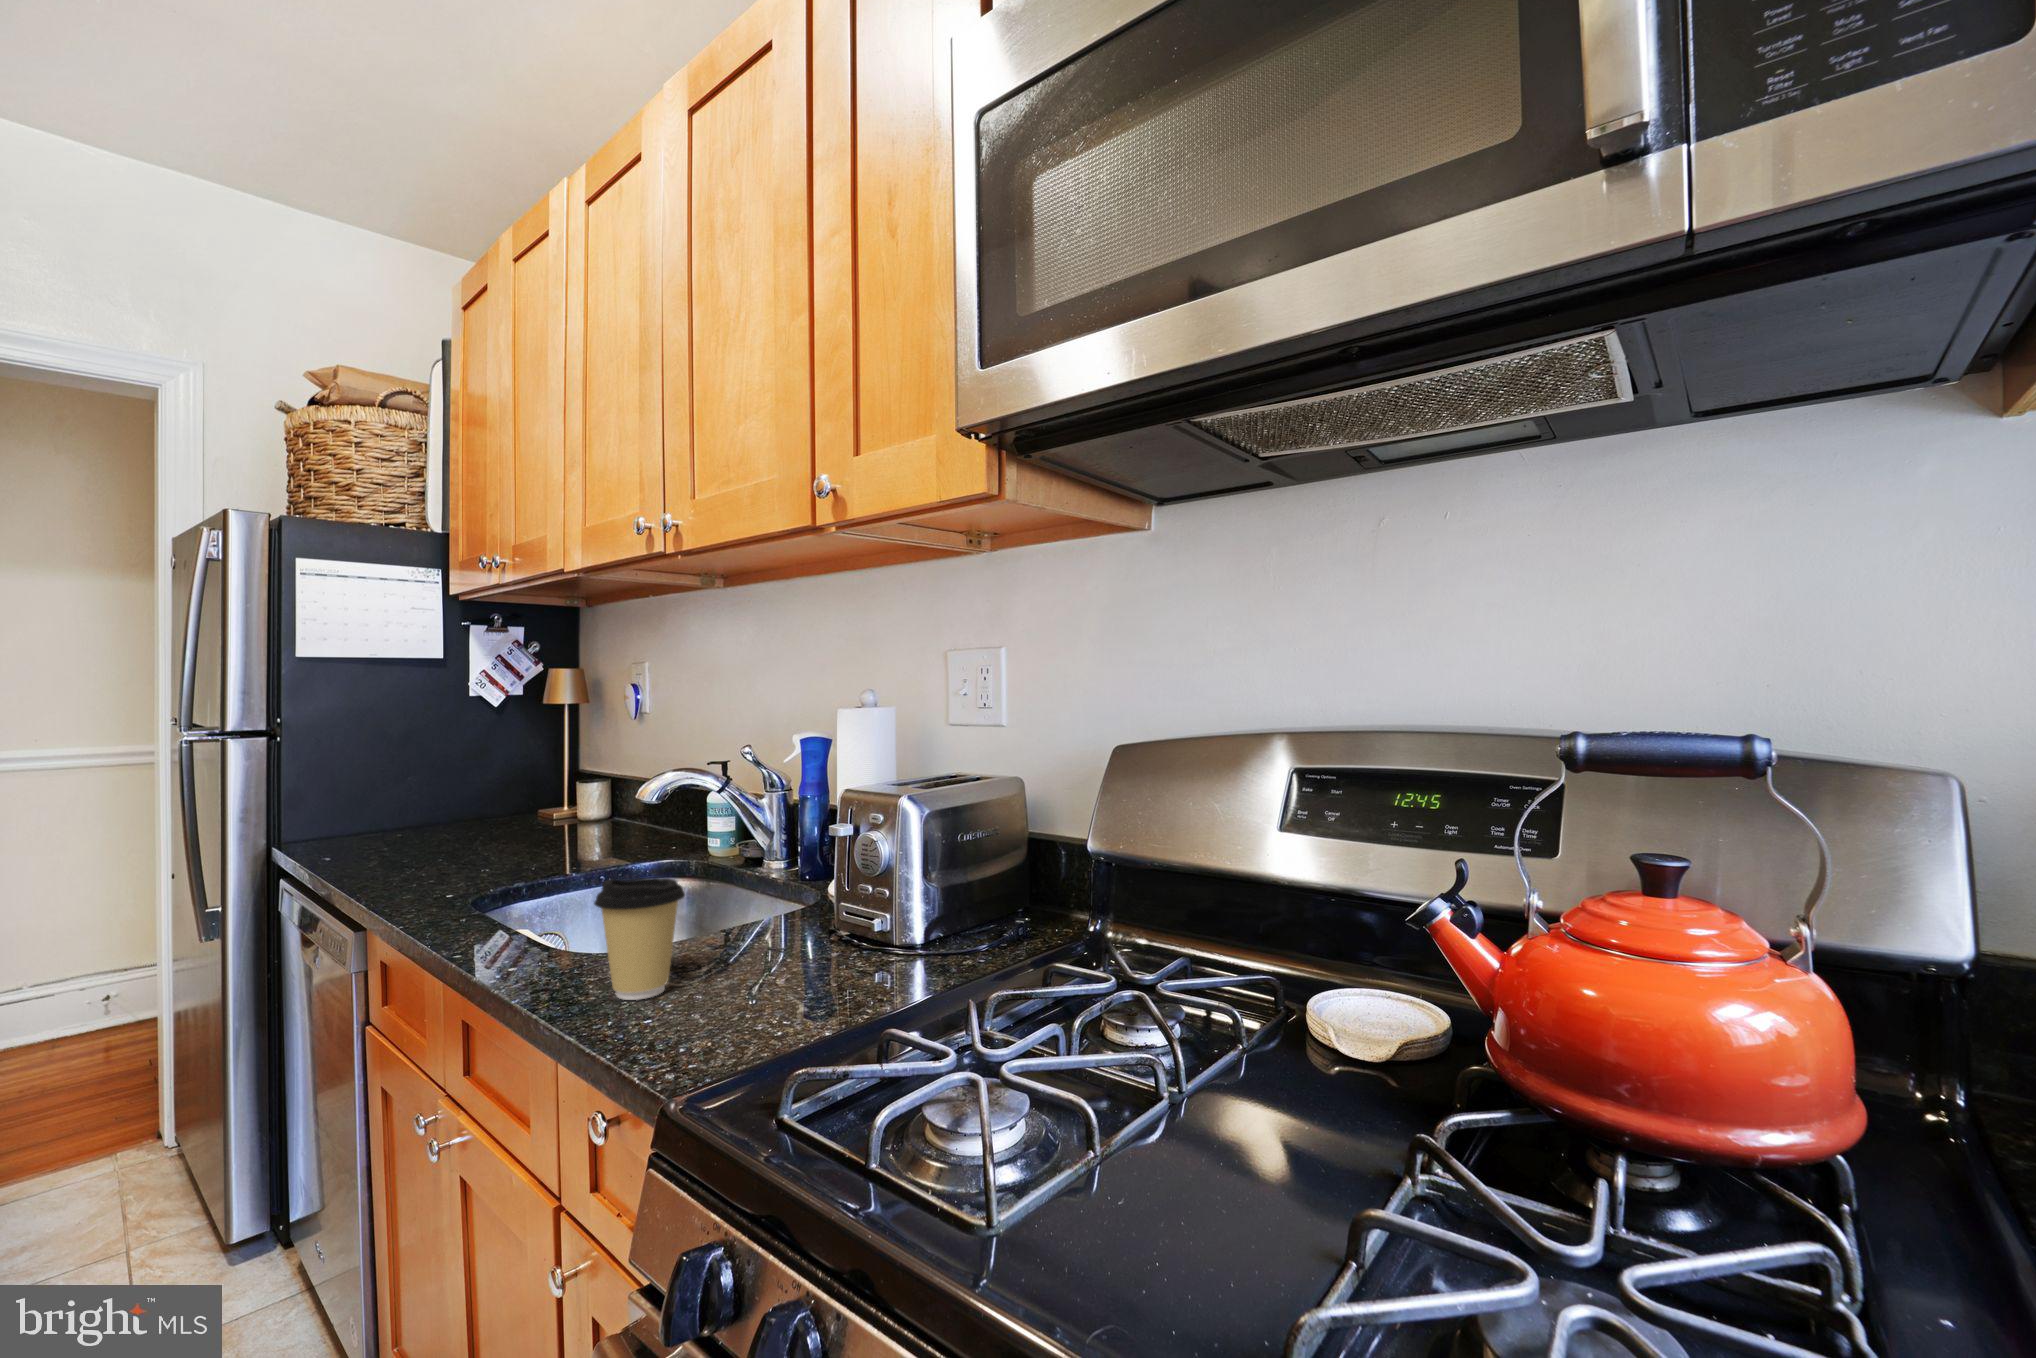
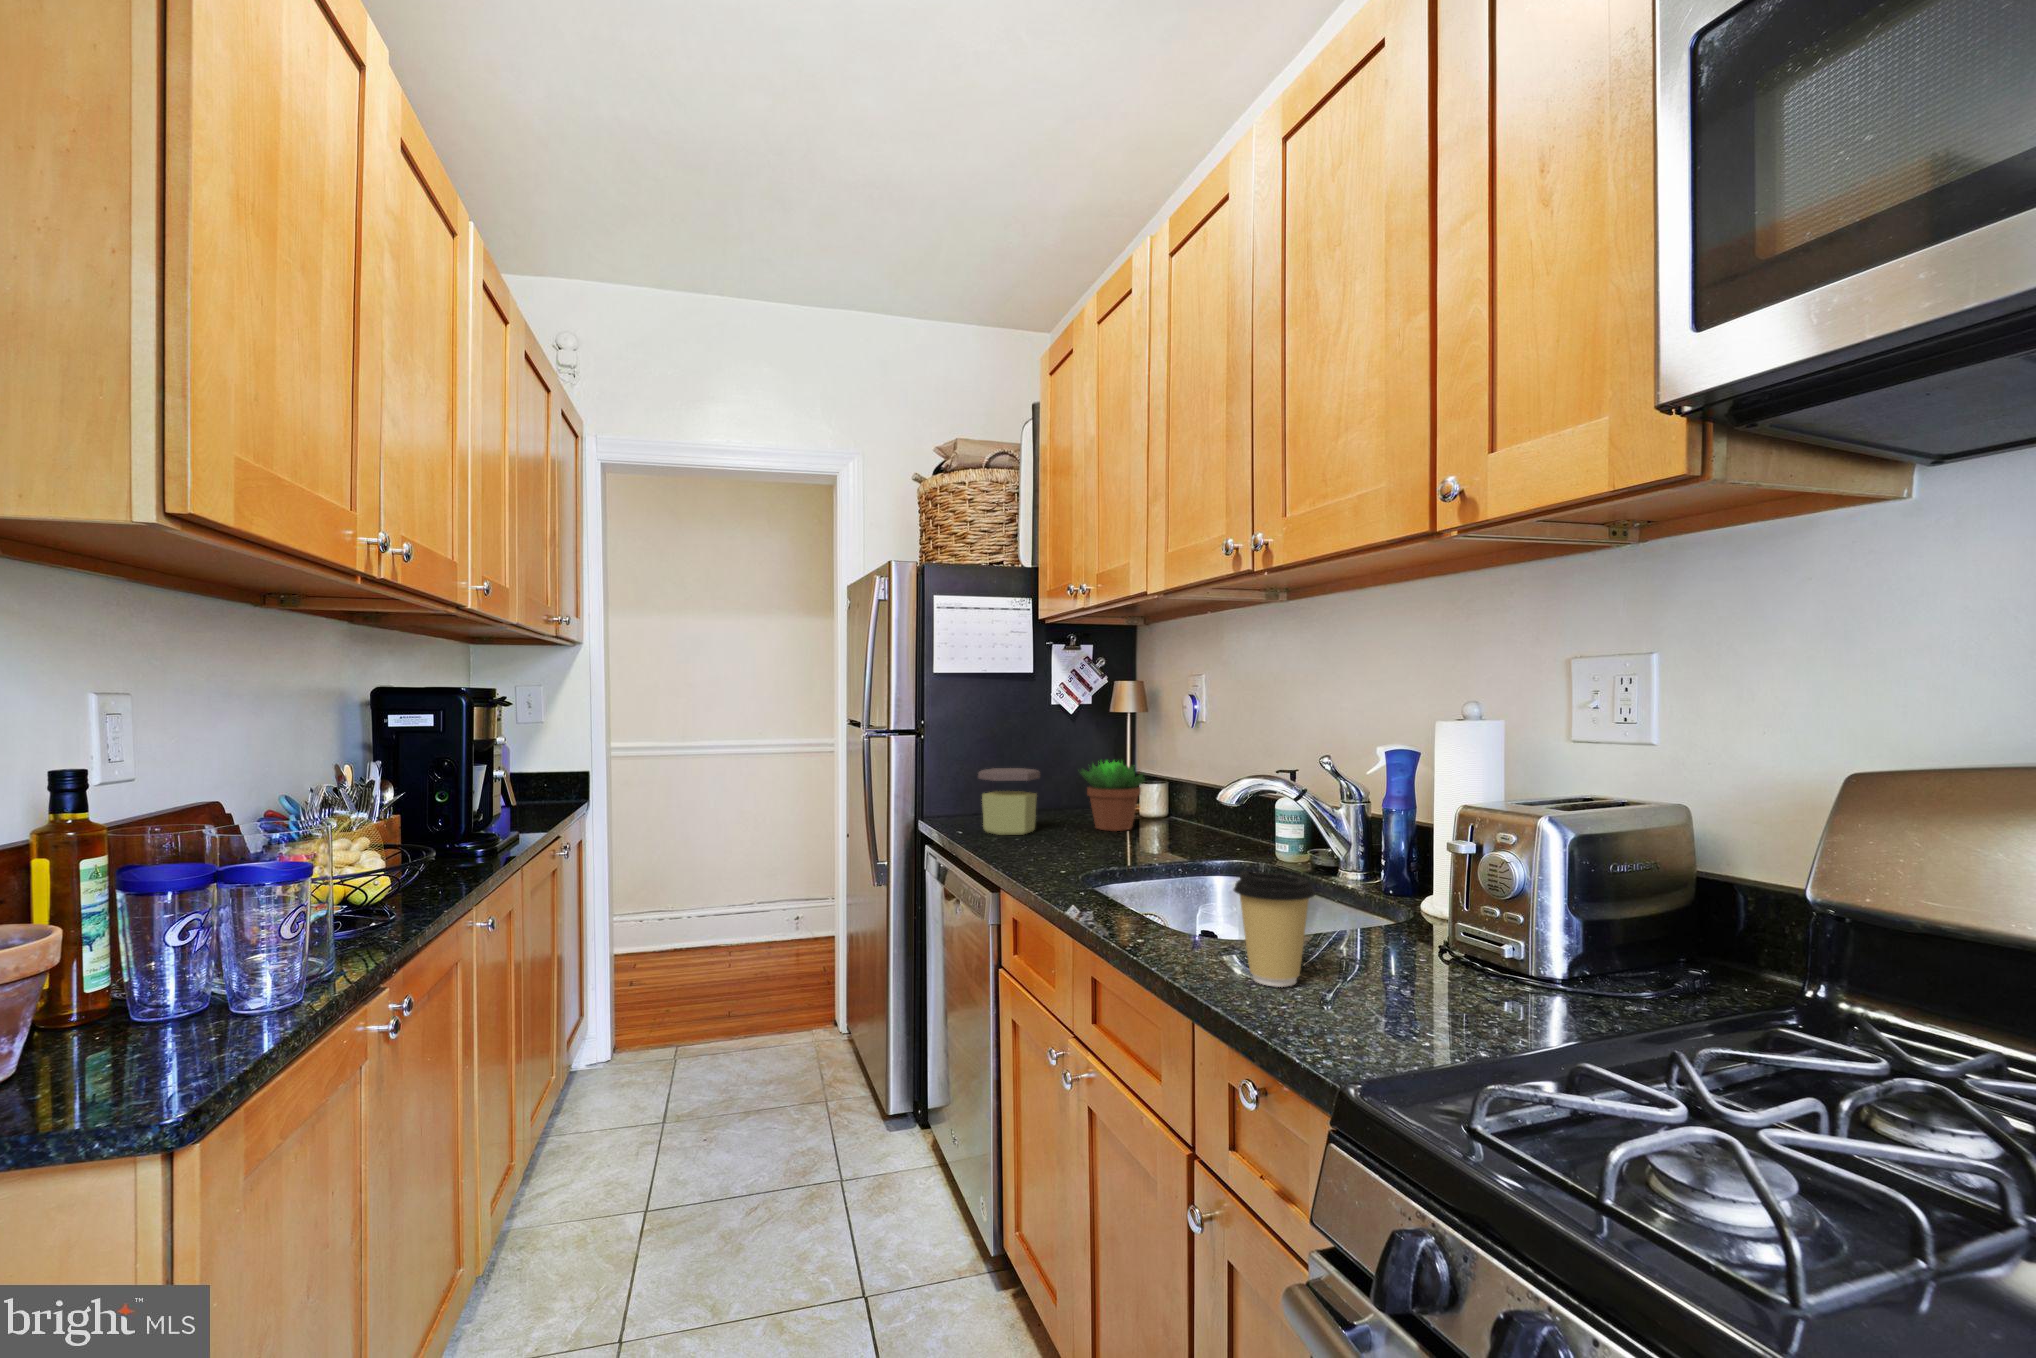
succulent plant: none [495,754,583,835] -> present [1080,761,1145,831]
jar: none [352,771,443,854] -> present [978,768,1040,835]

